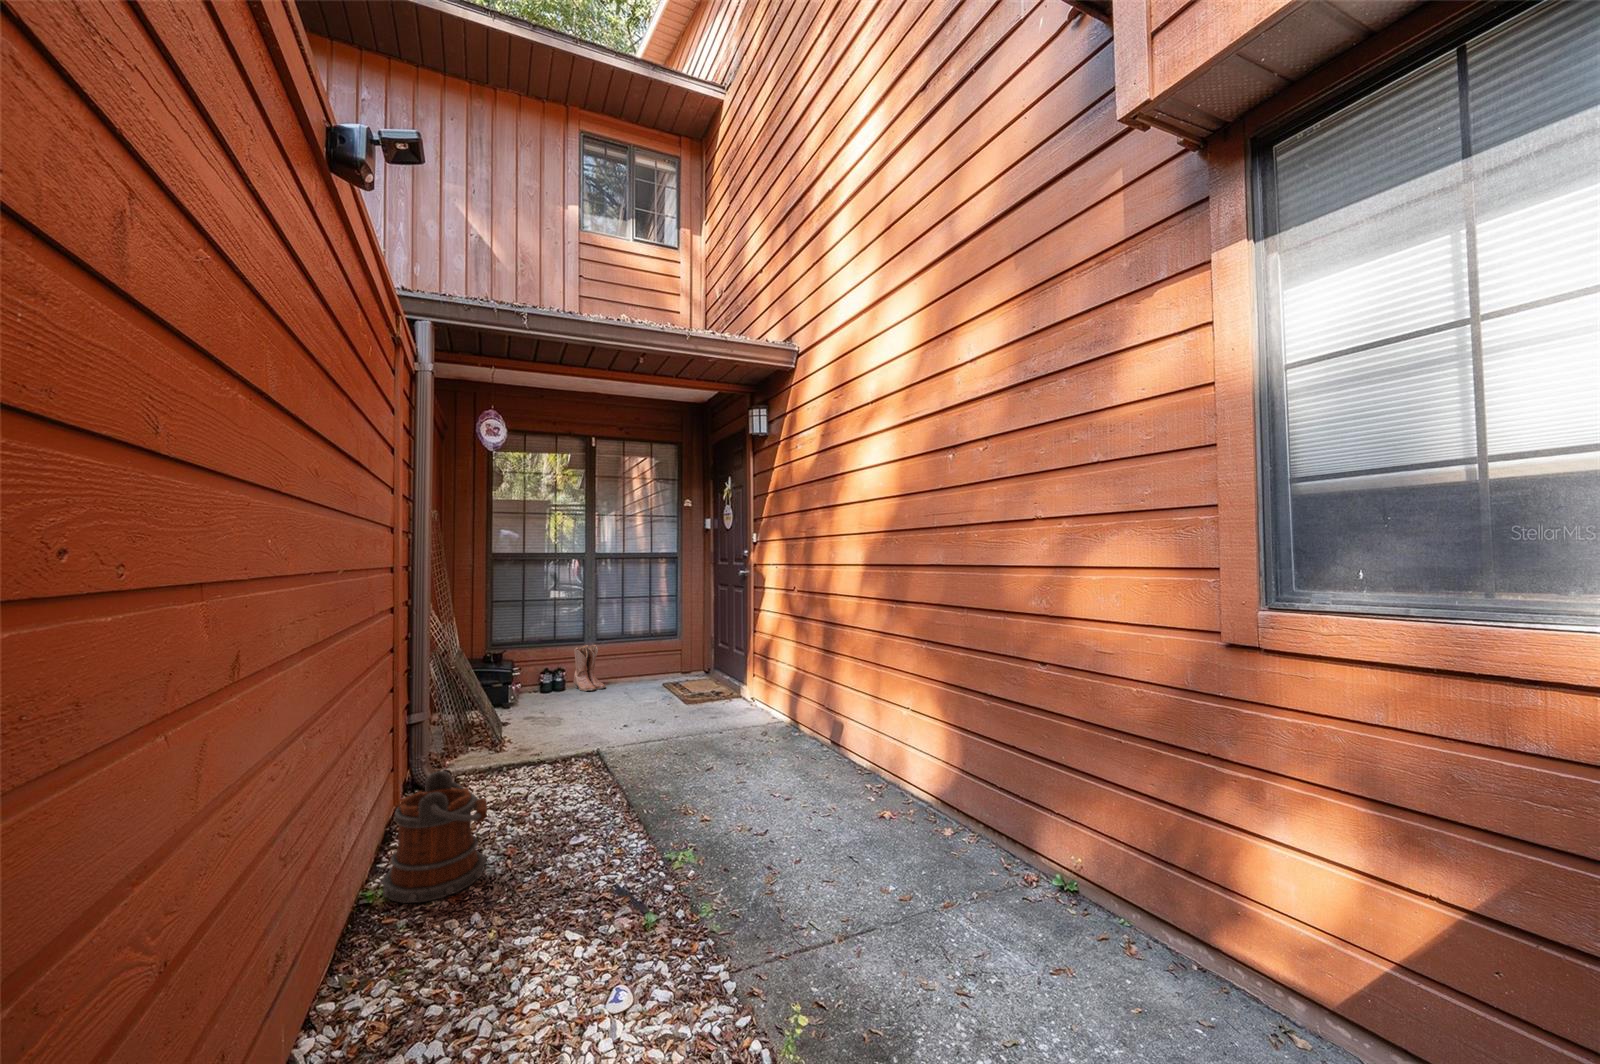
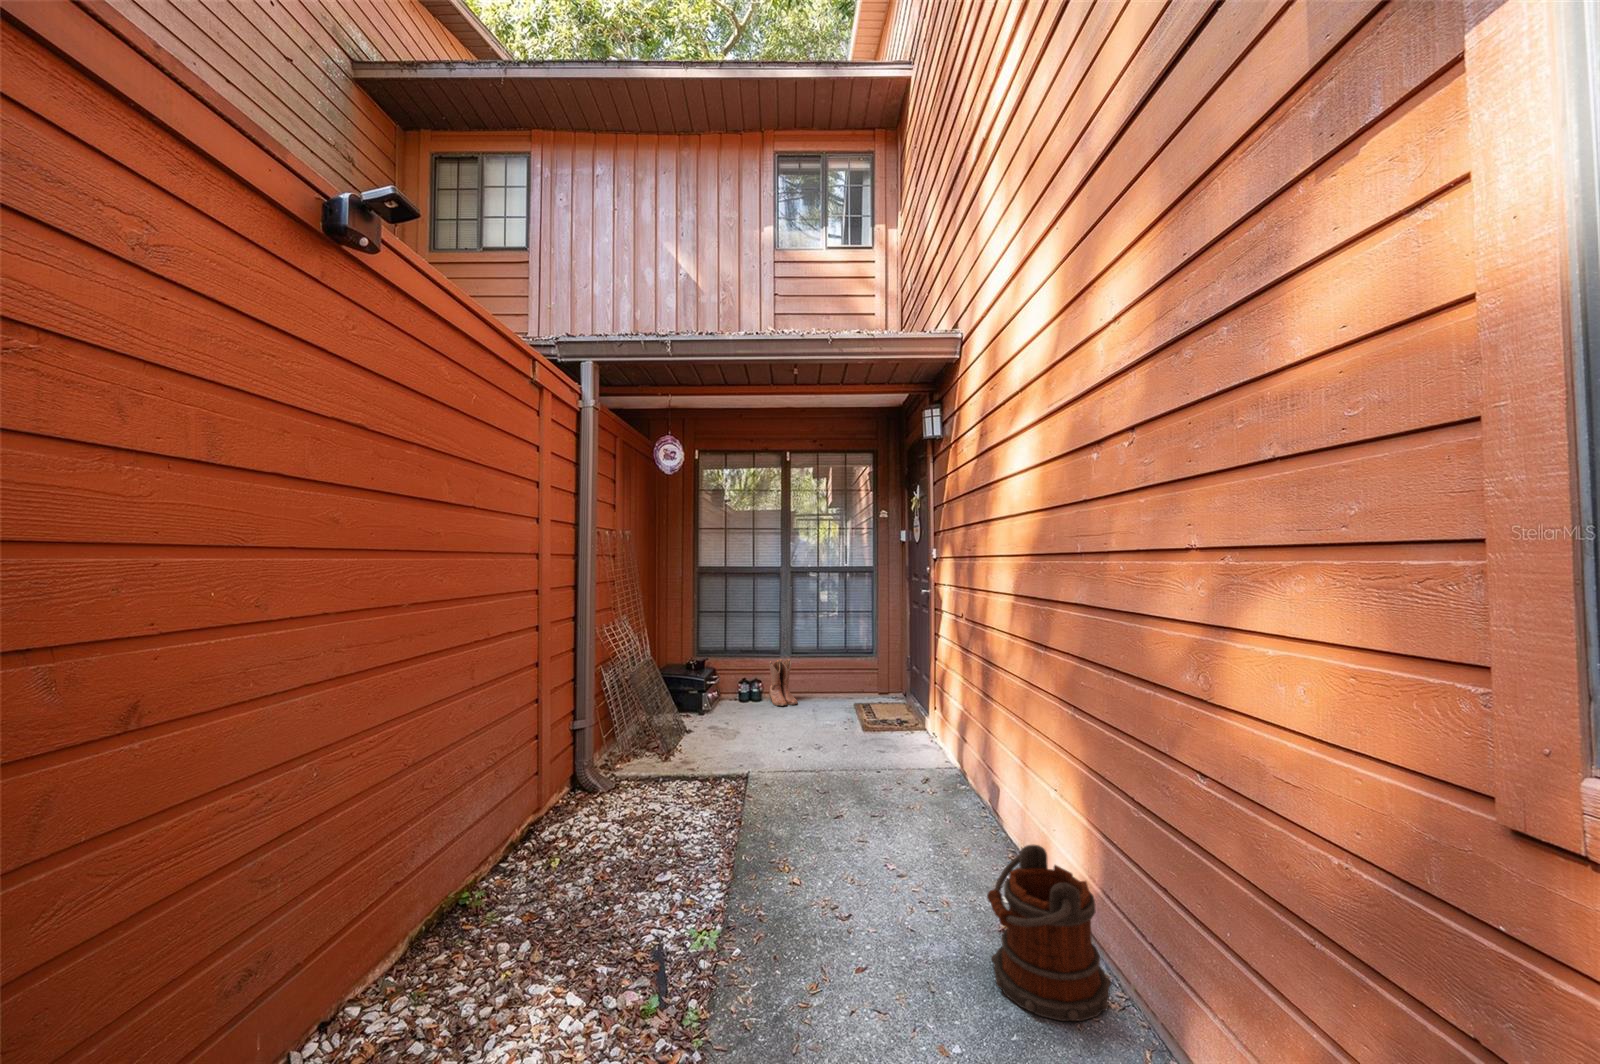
bucket: present [382,771,487,903] -> present [987,845,1111,1021]

